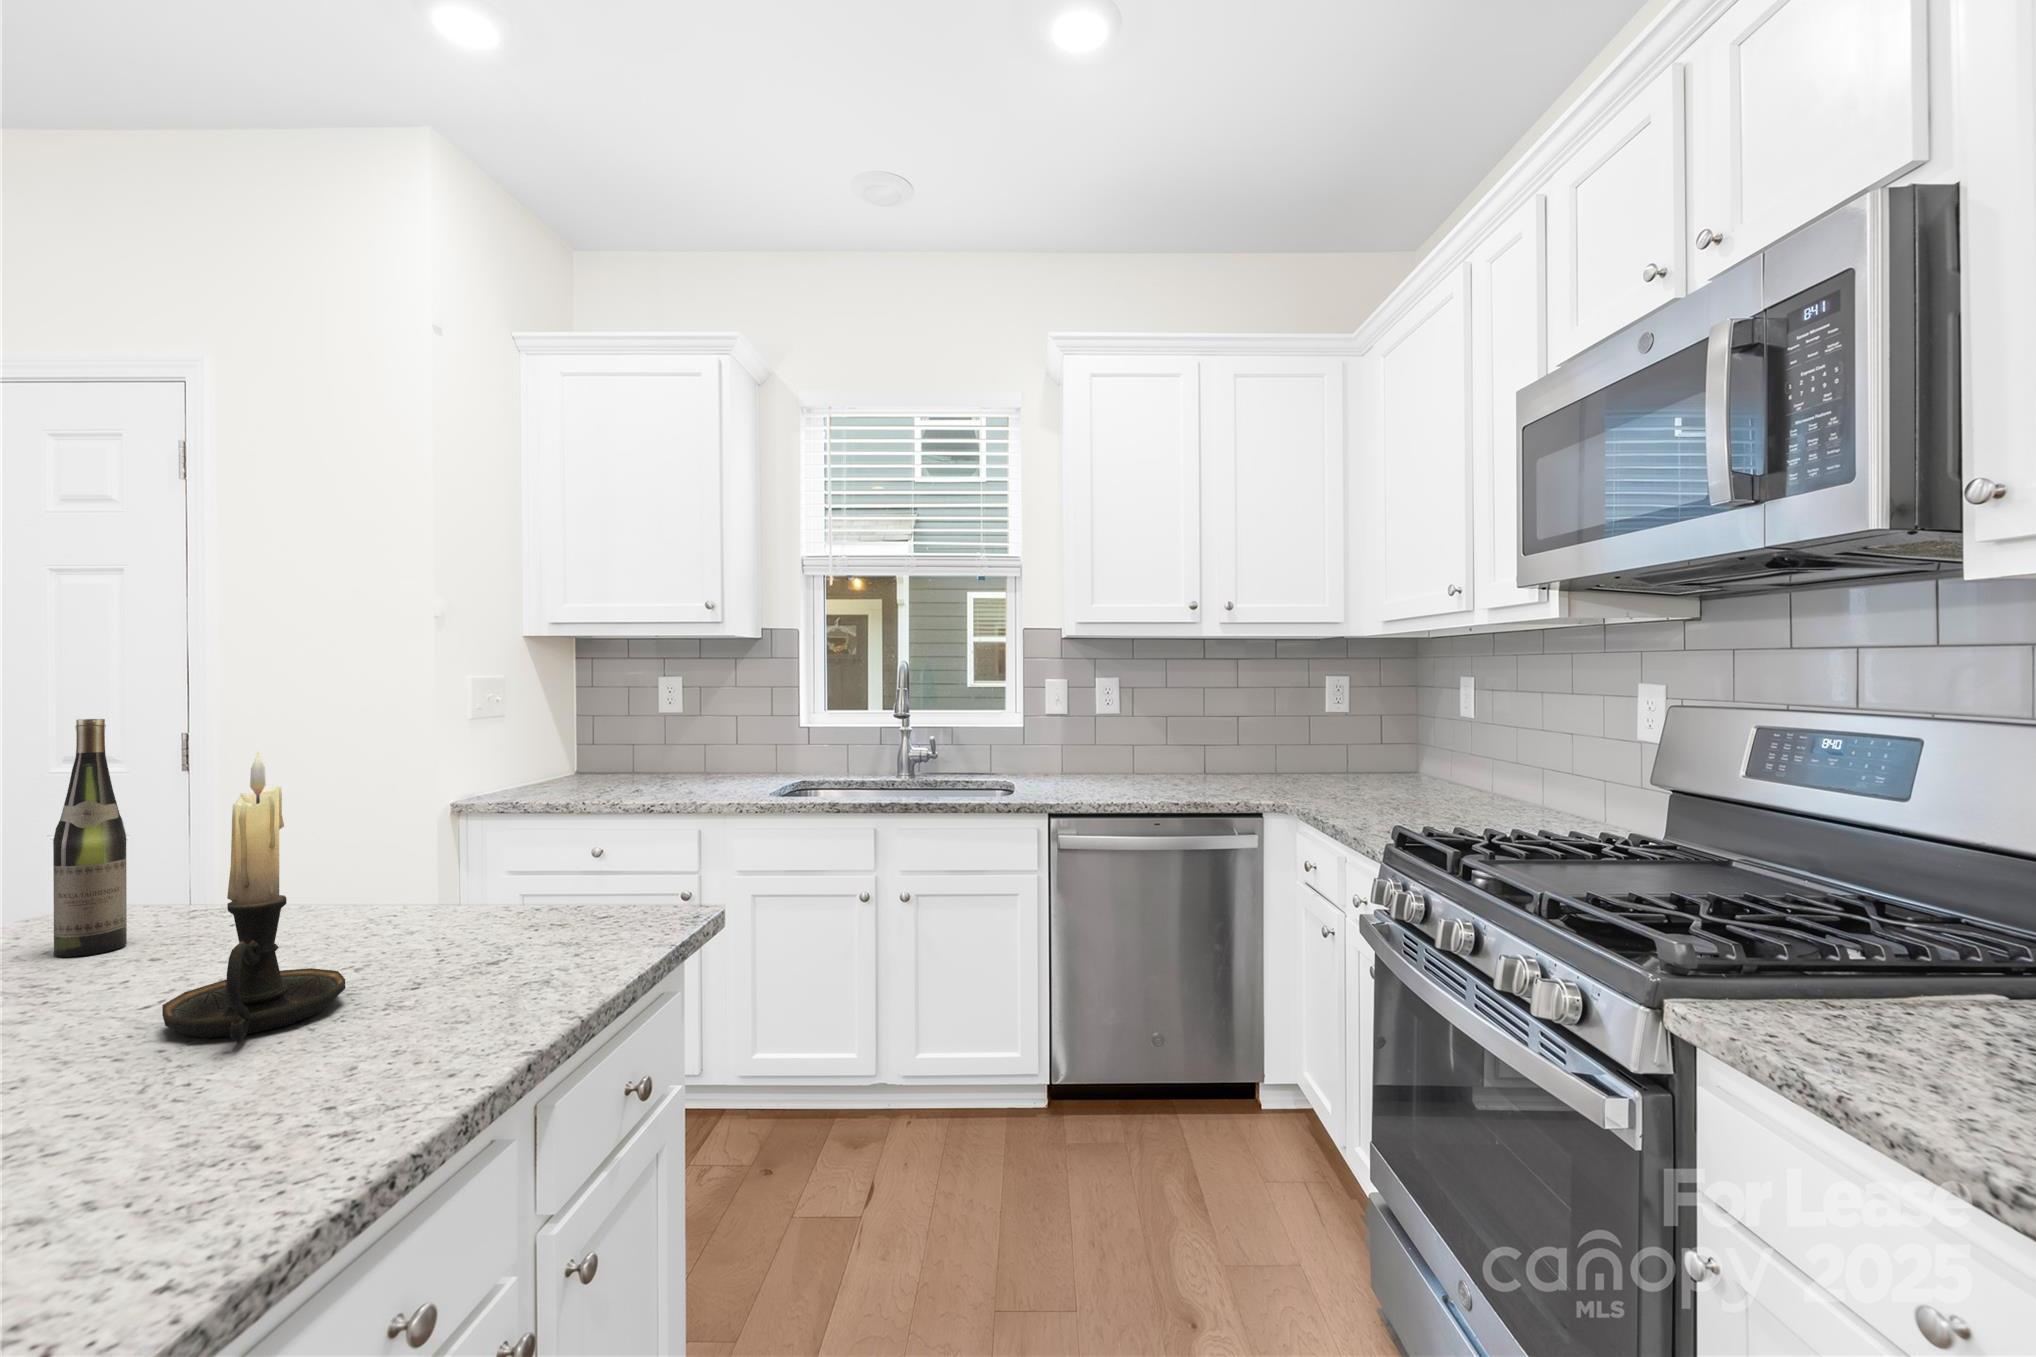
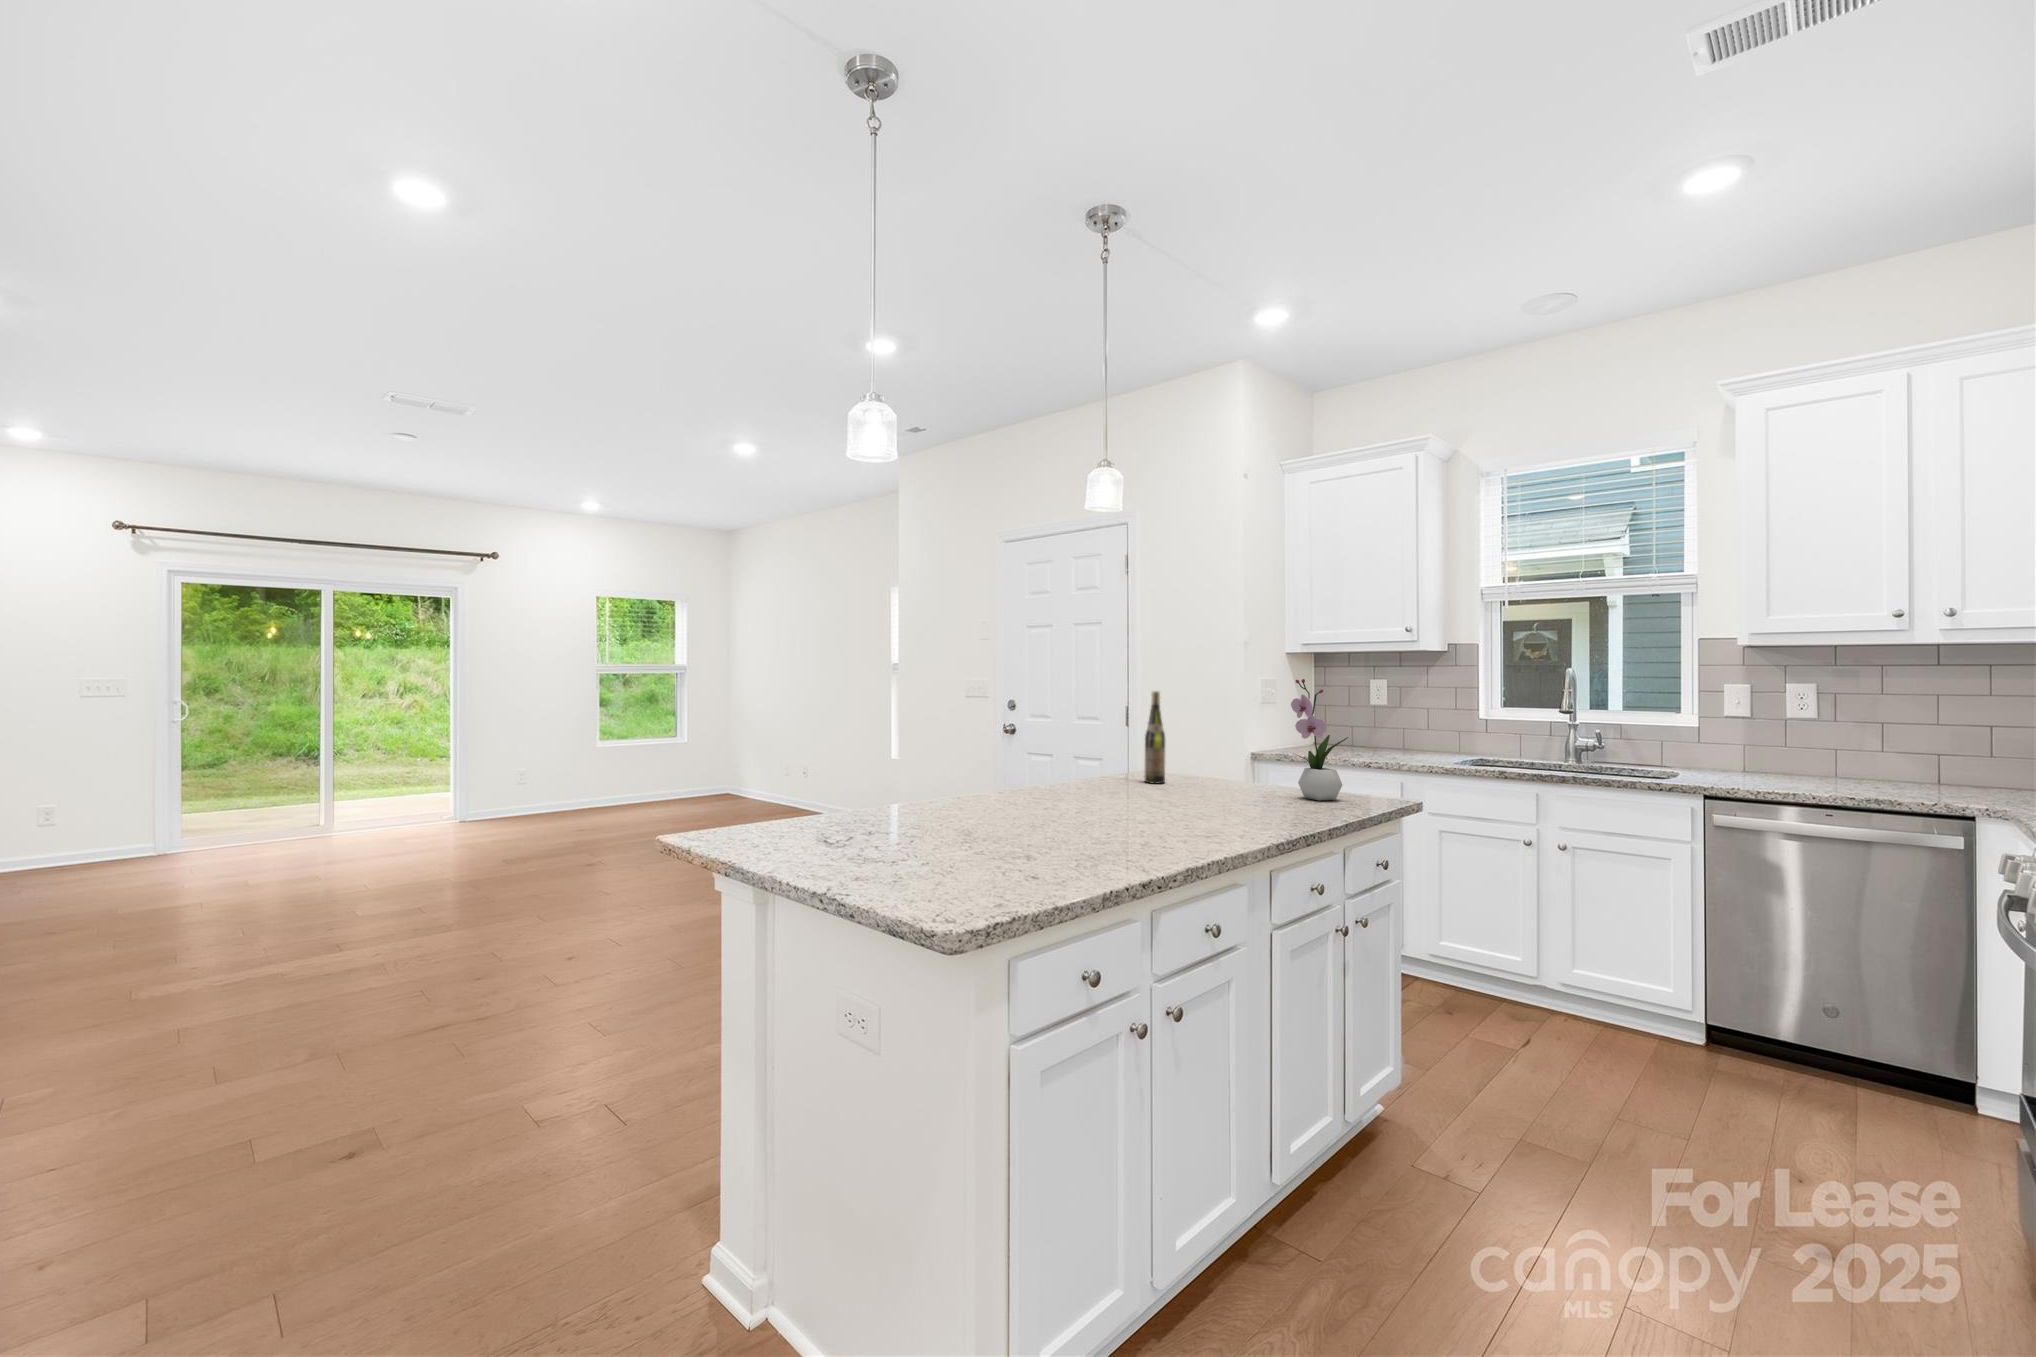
flower arrangement: none [453,684,587,945] -> present [1291,679,1348,801]
candle holder: present [162,752,345,1043] -> none [1204,702,1260,807]

